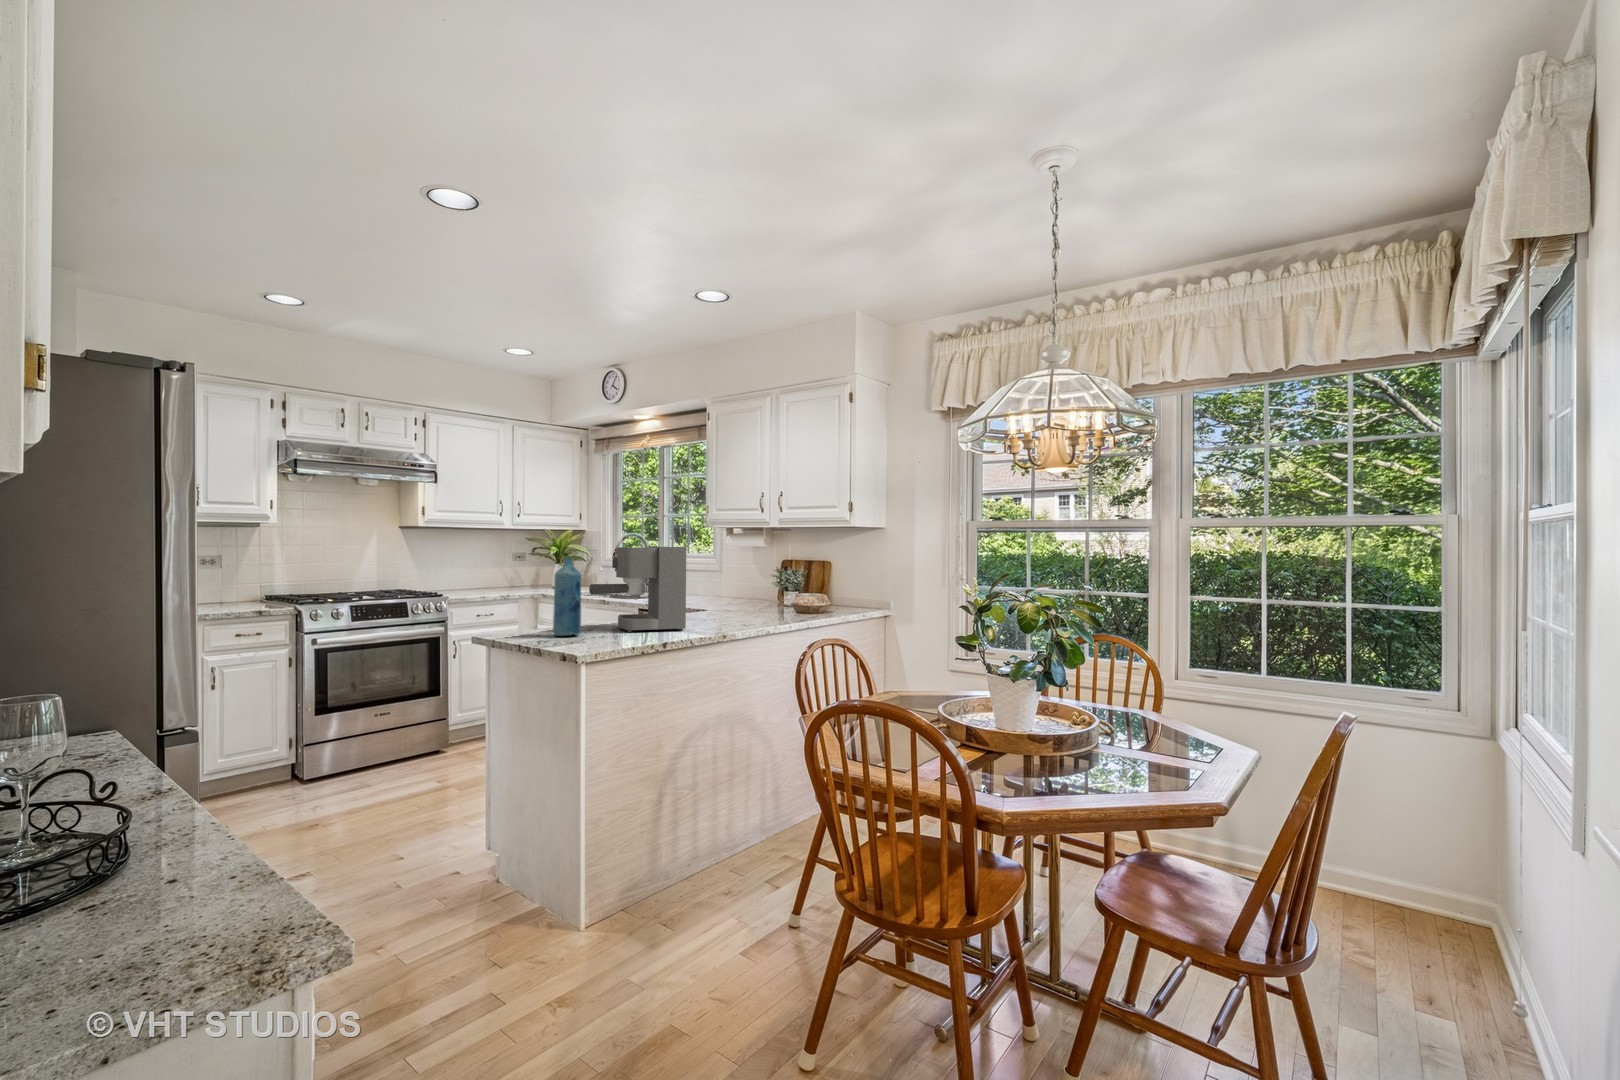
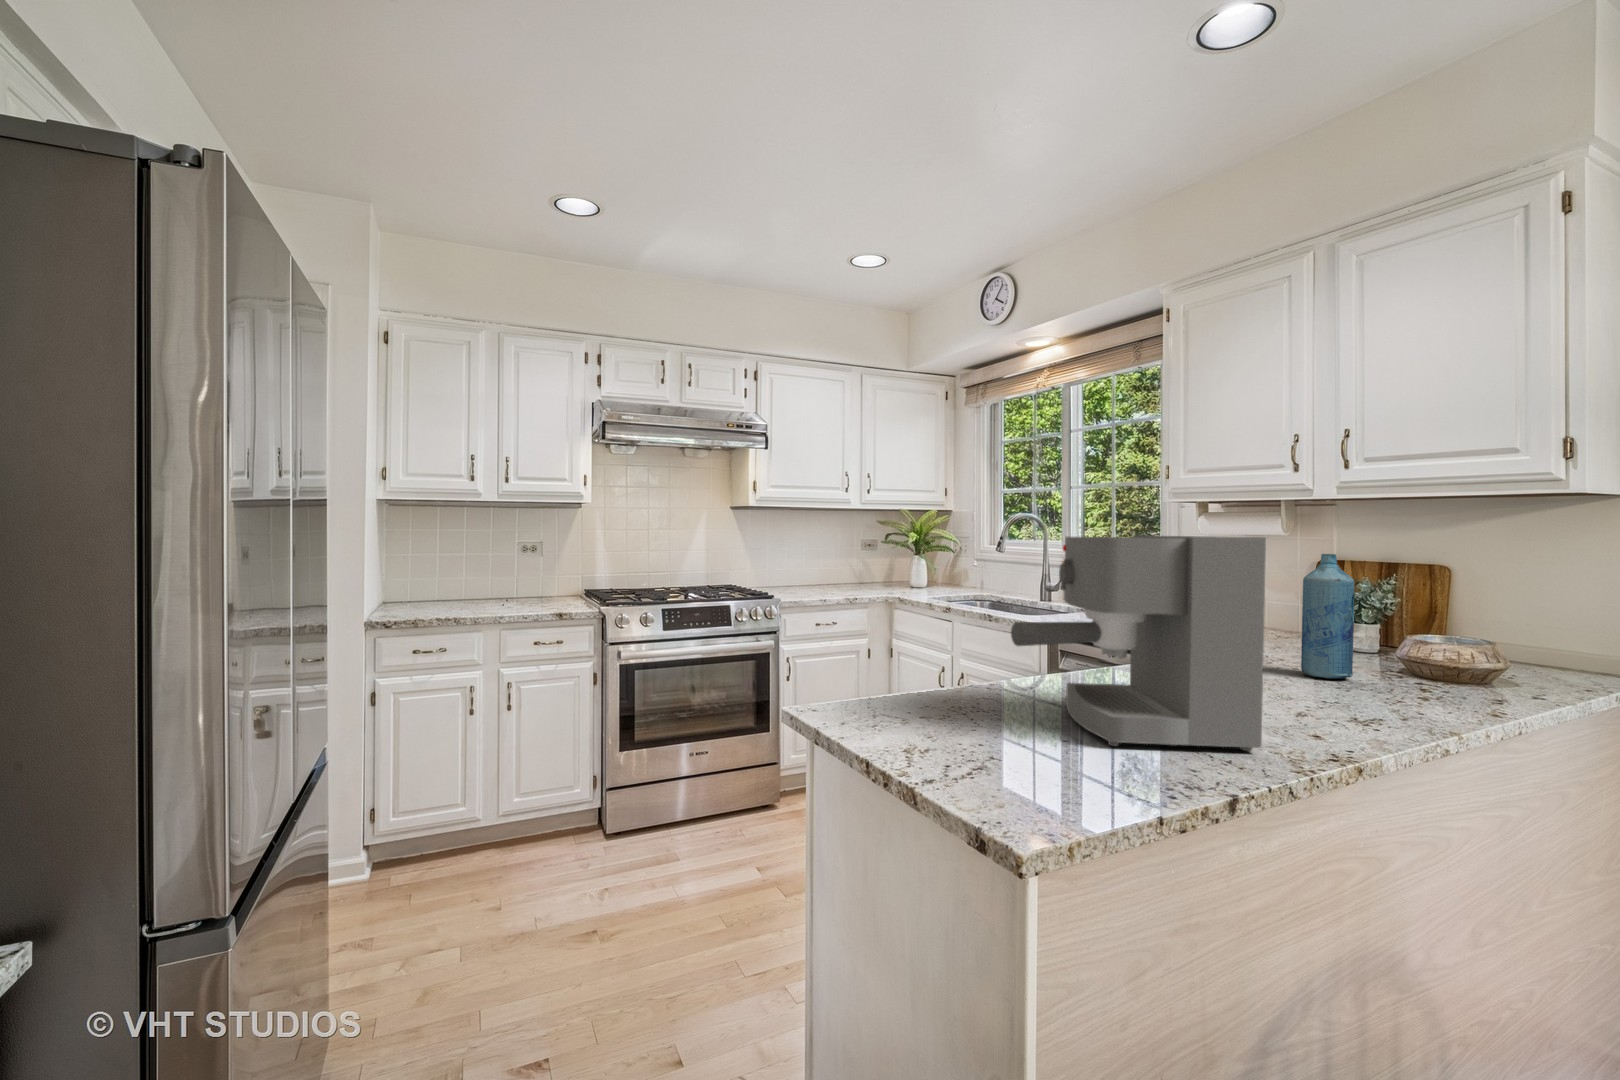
bottle: present [553,558,582,636] -> present [1301,554,1354,679]

